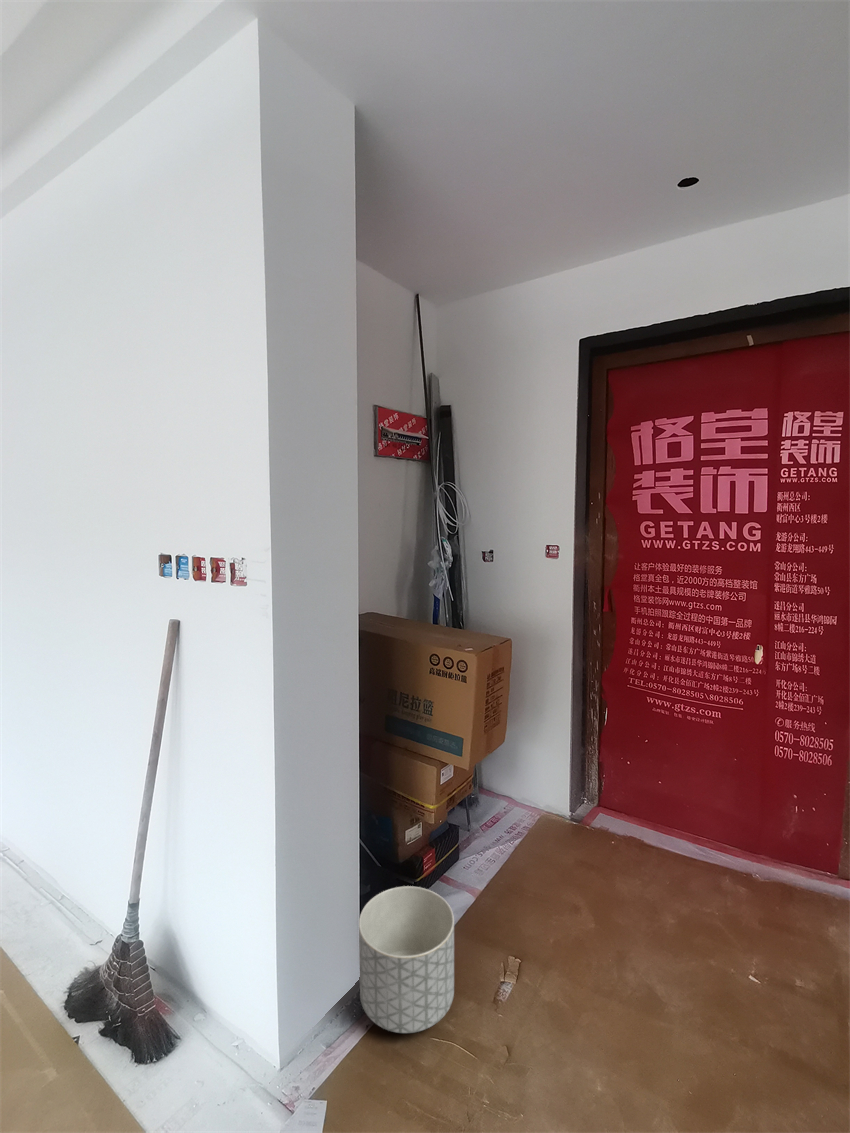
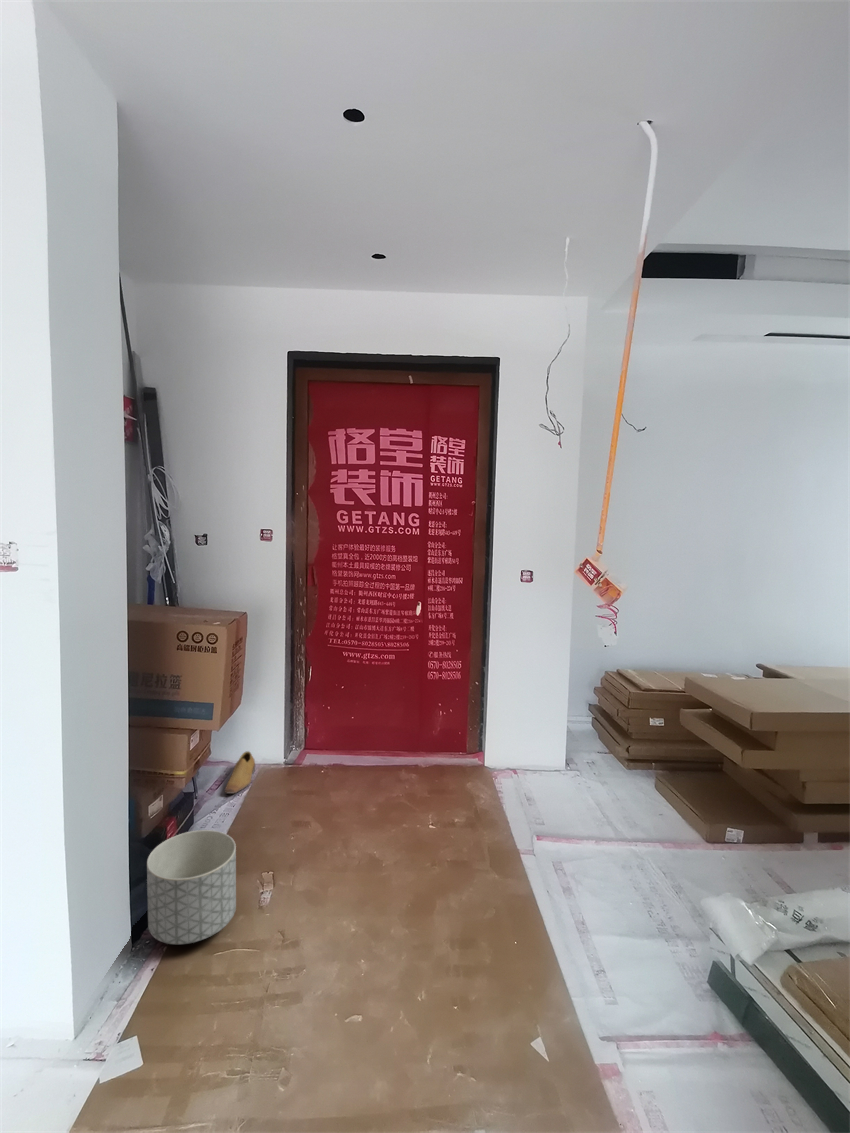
shoe: none [494,792,536,839] -> present [225,751,255,793]

